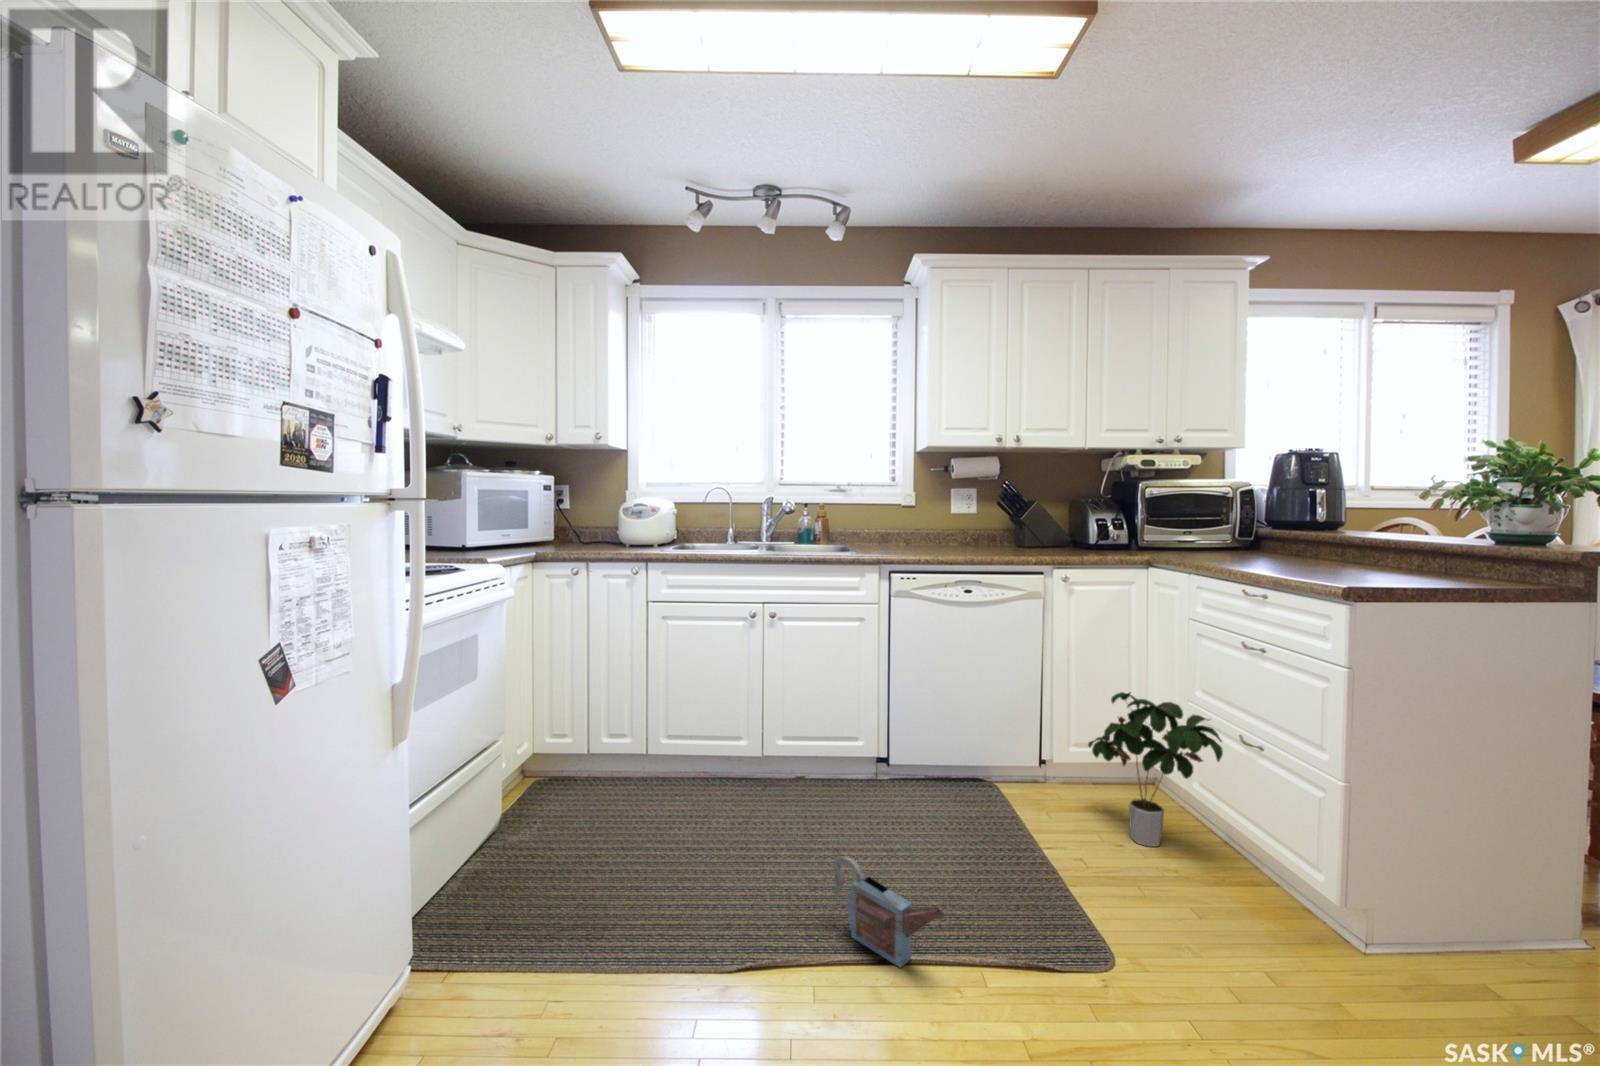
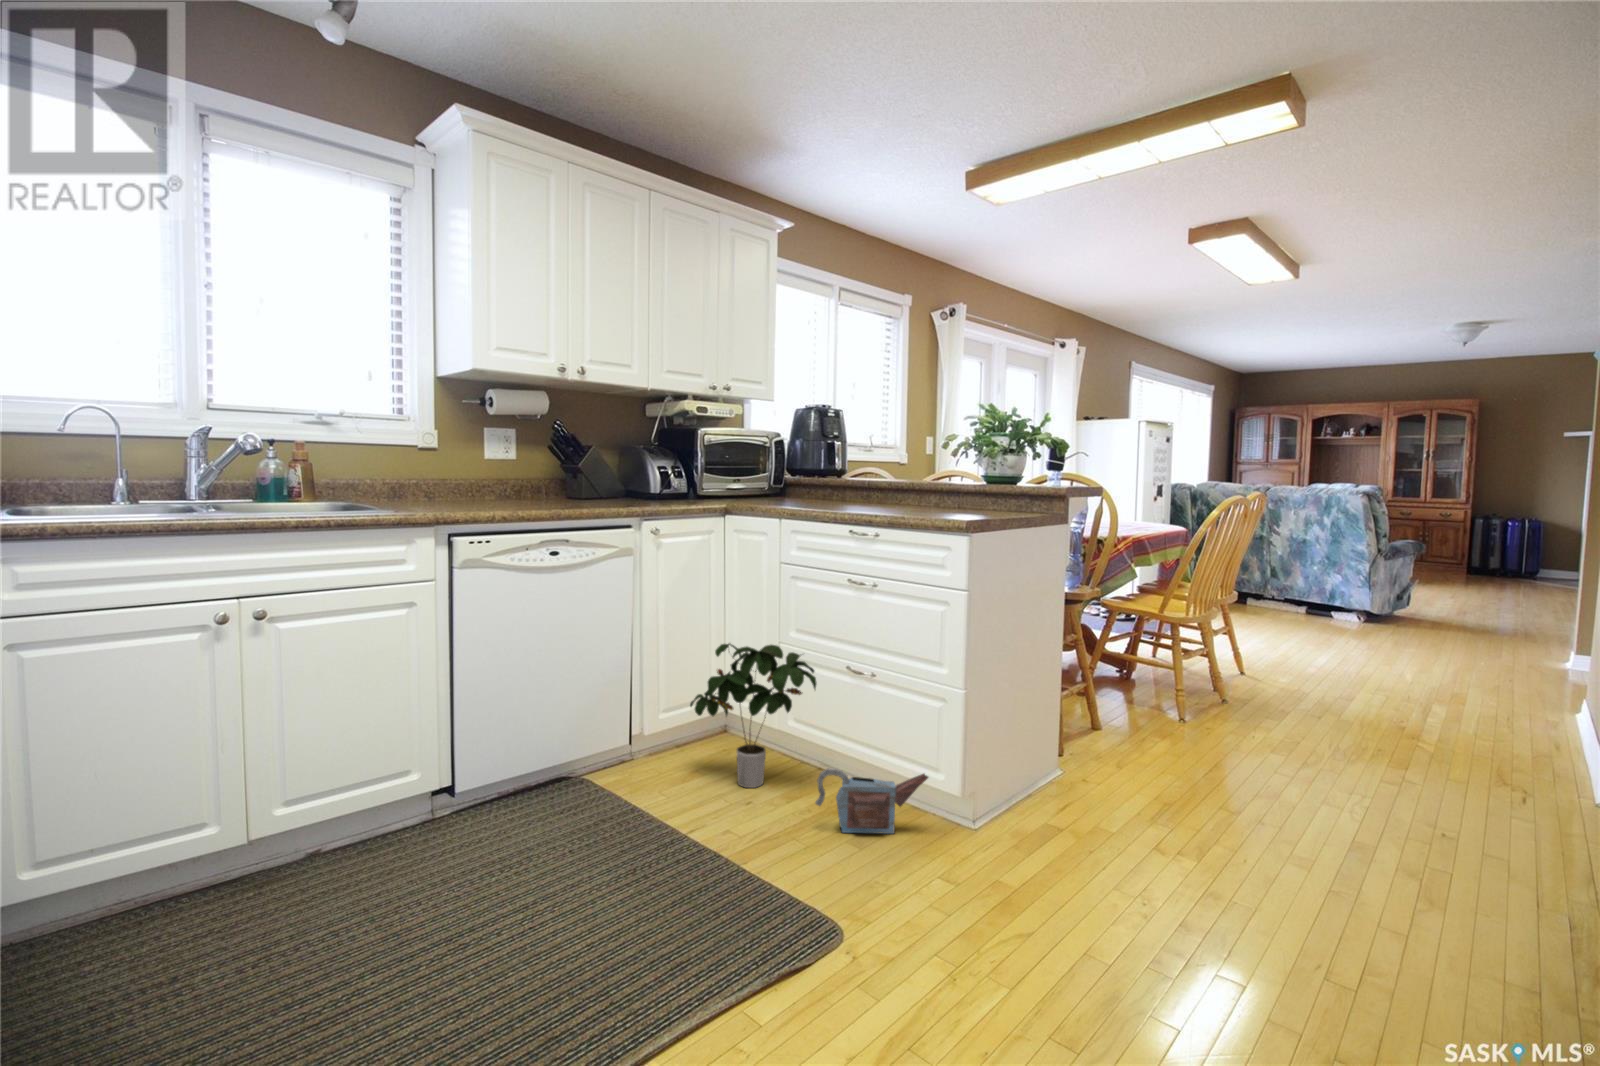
watering can: present [833,856,943,968] -> present [816,768,928,834]

